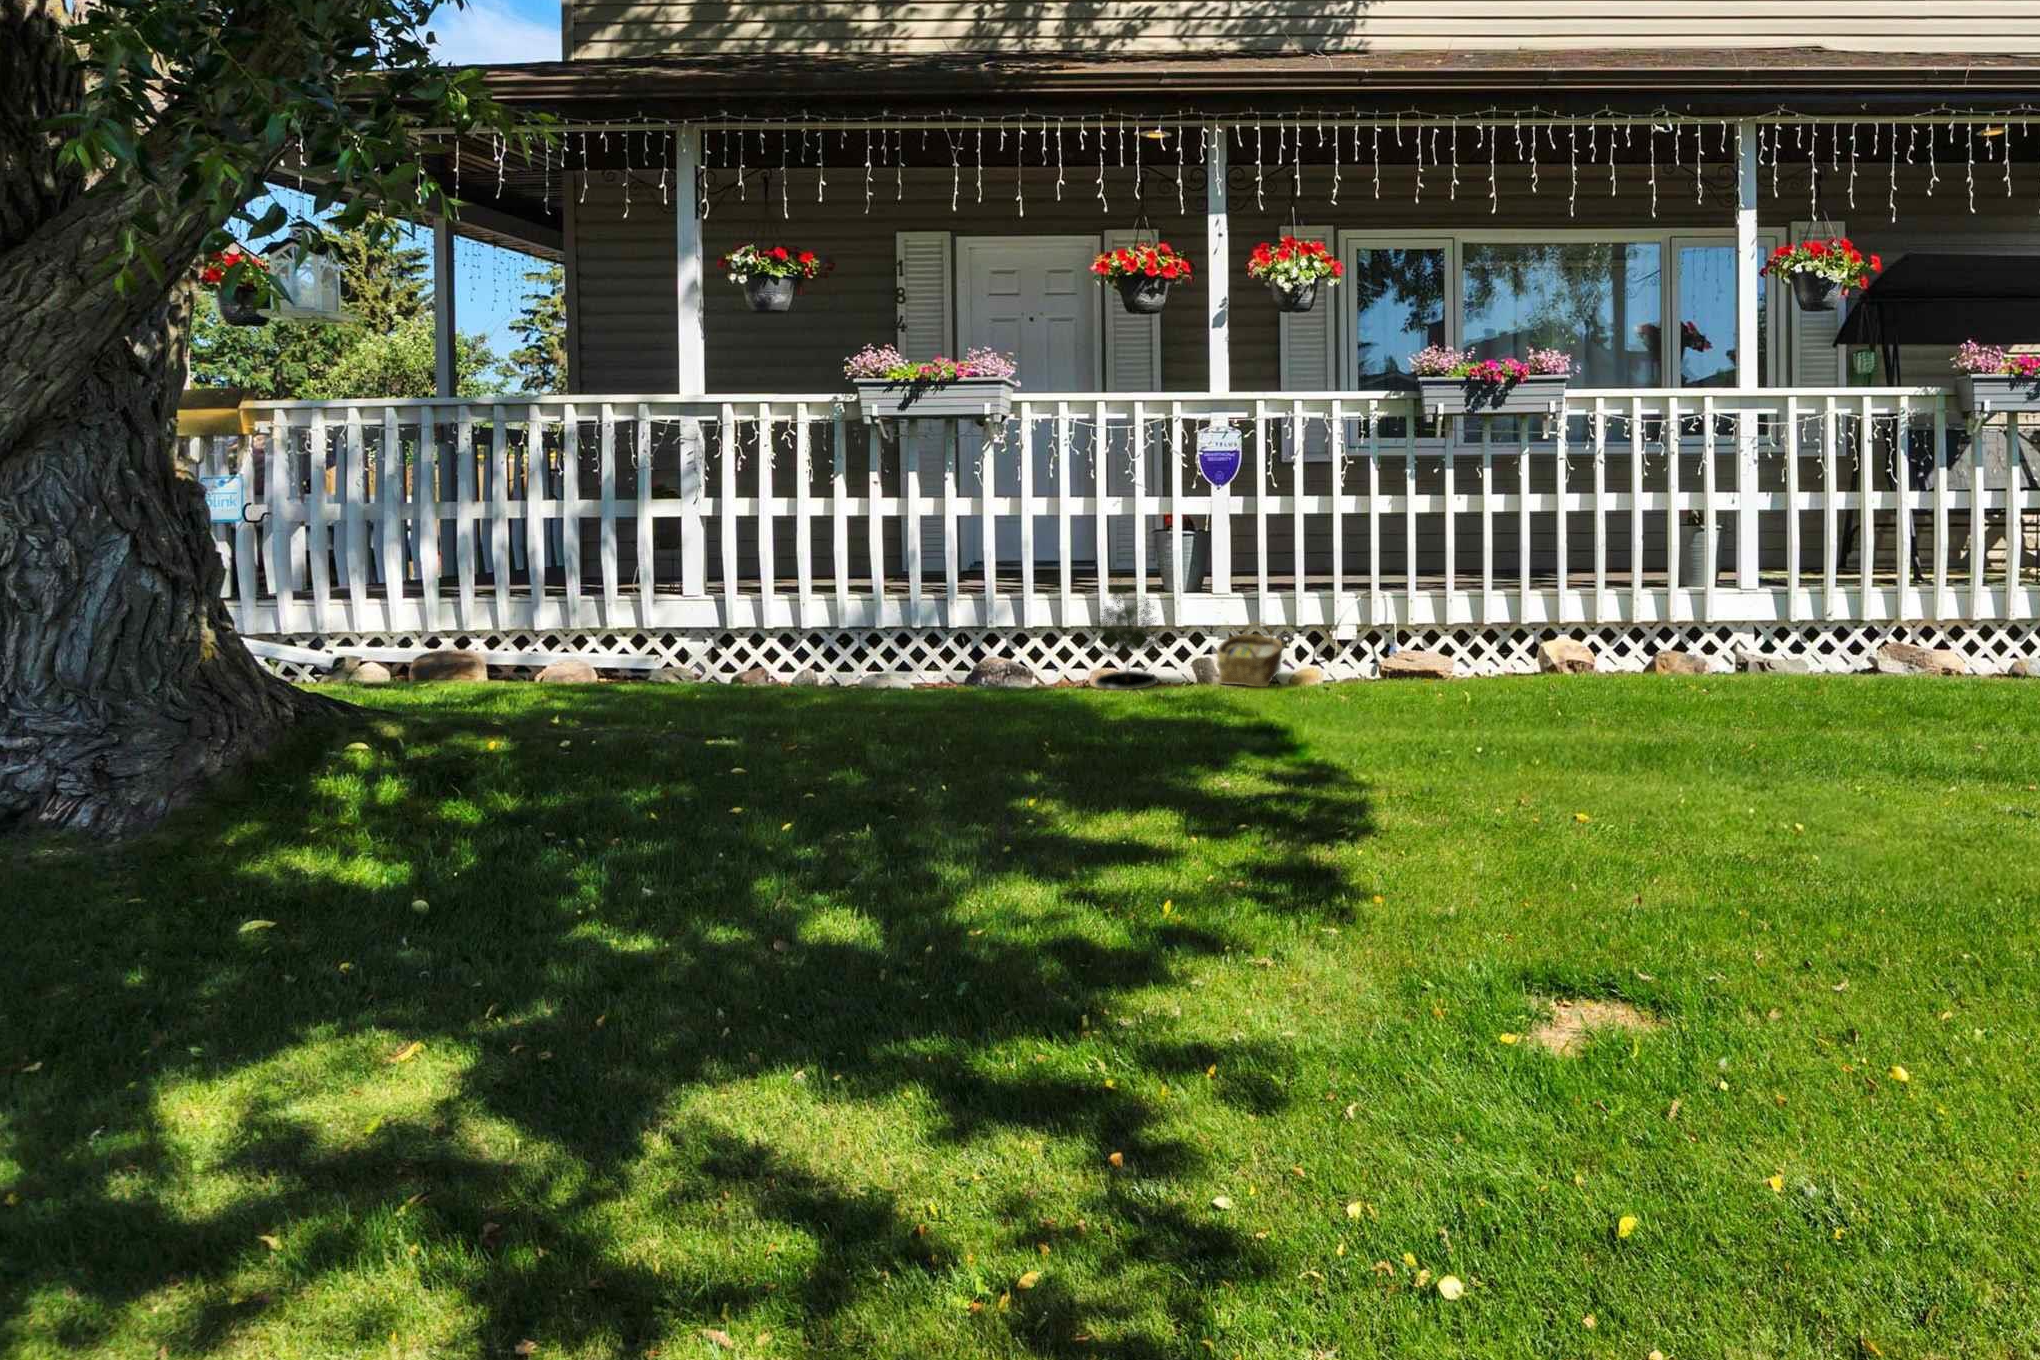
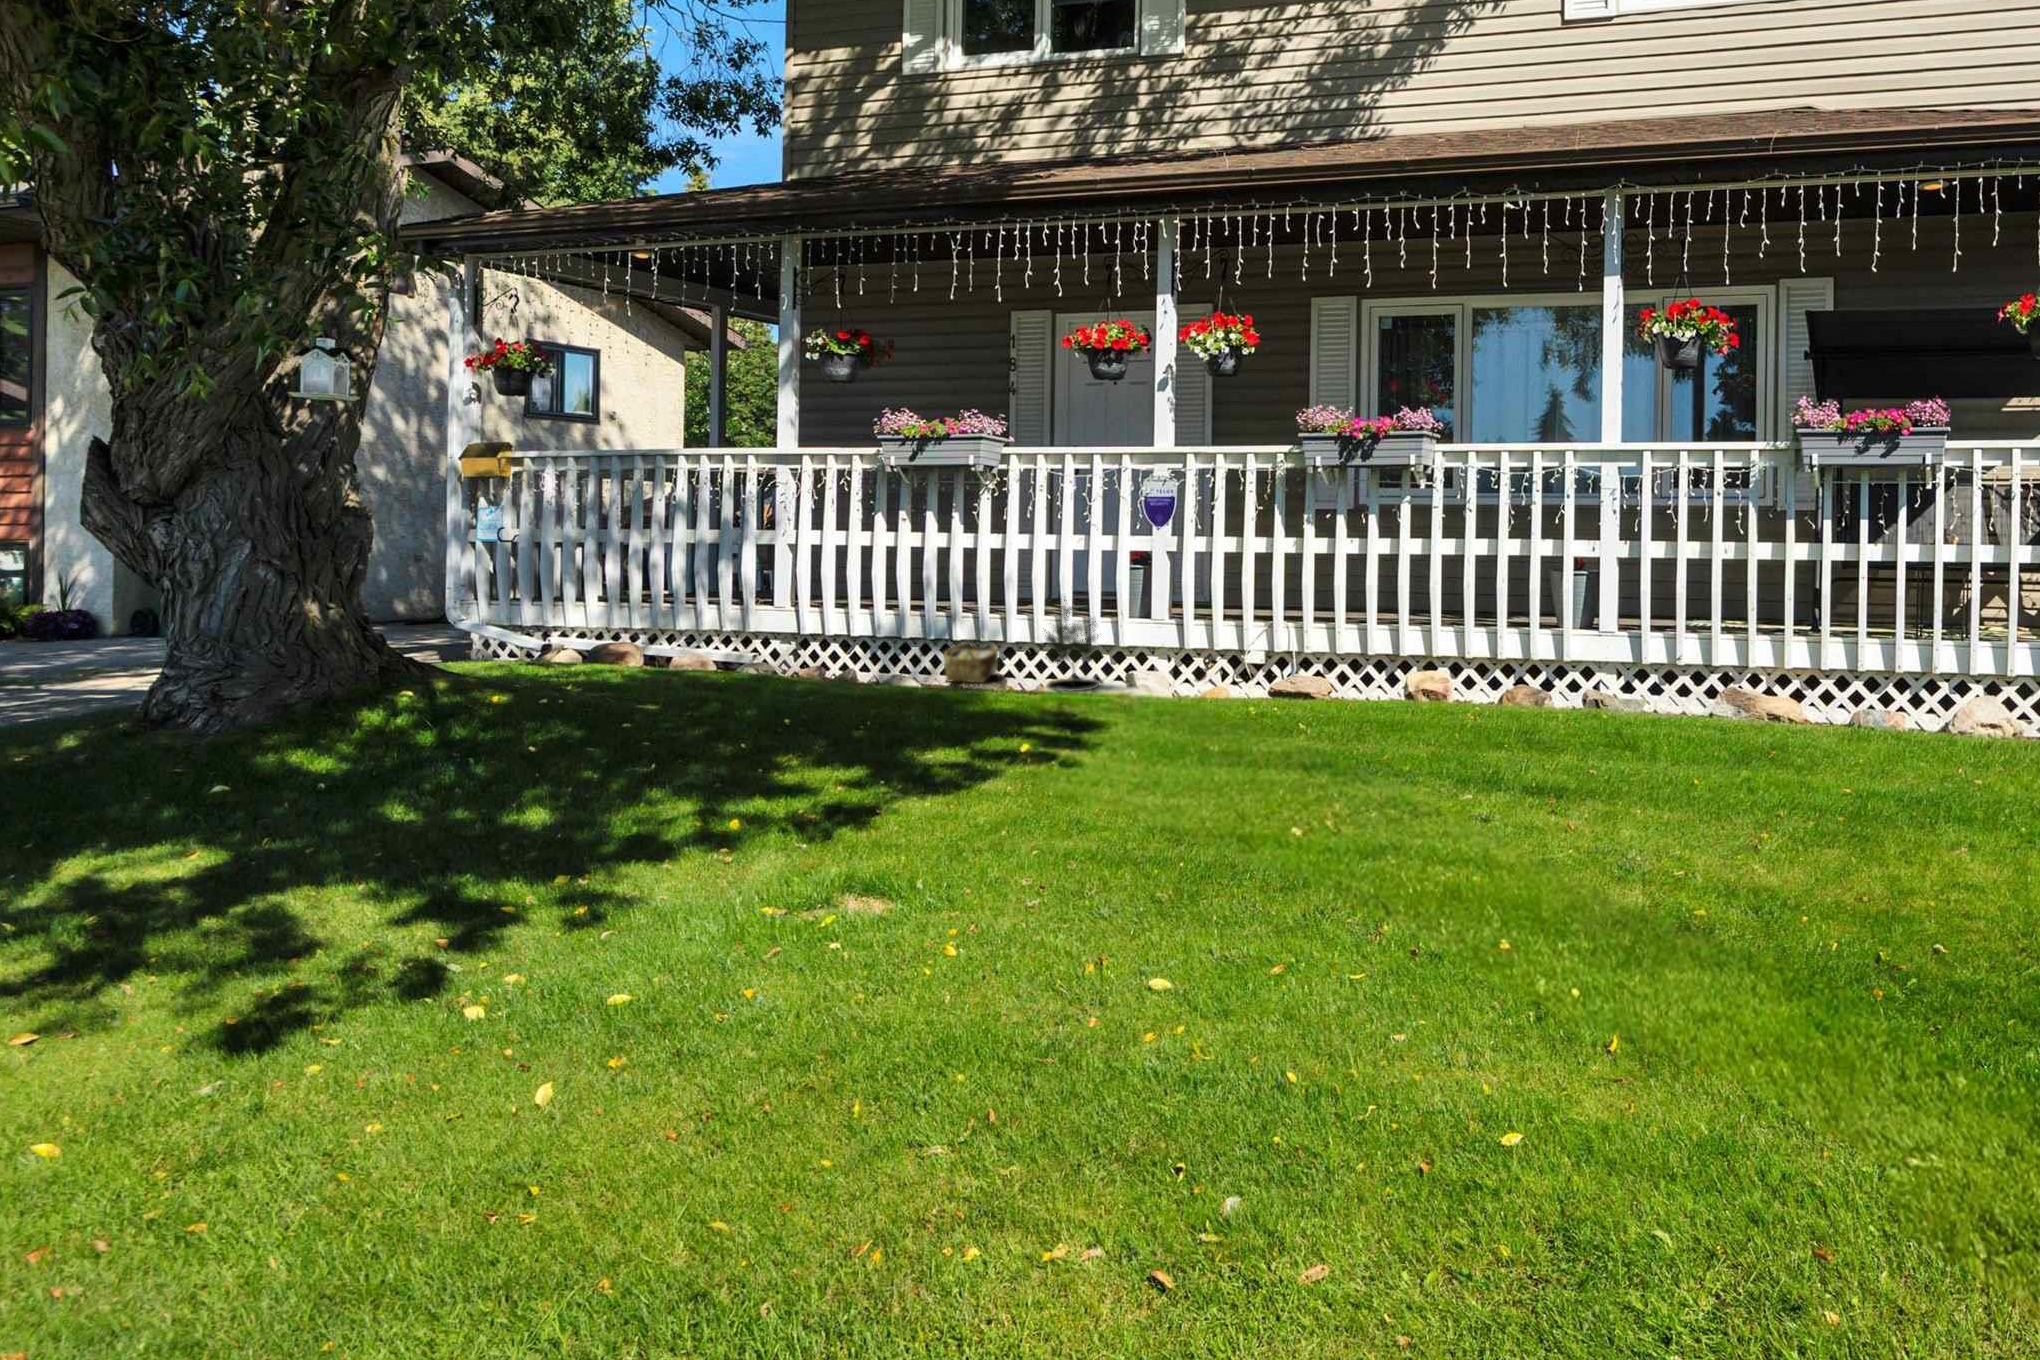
woven basket: present [1217,622,1283,687] -> present [944,644,998,683]

